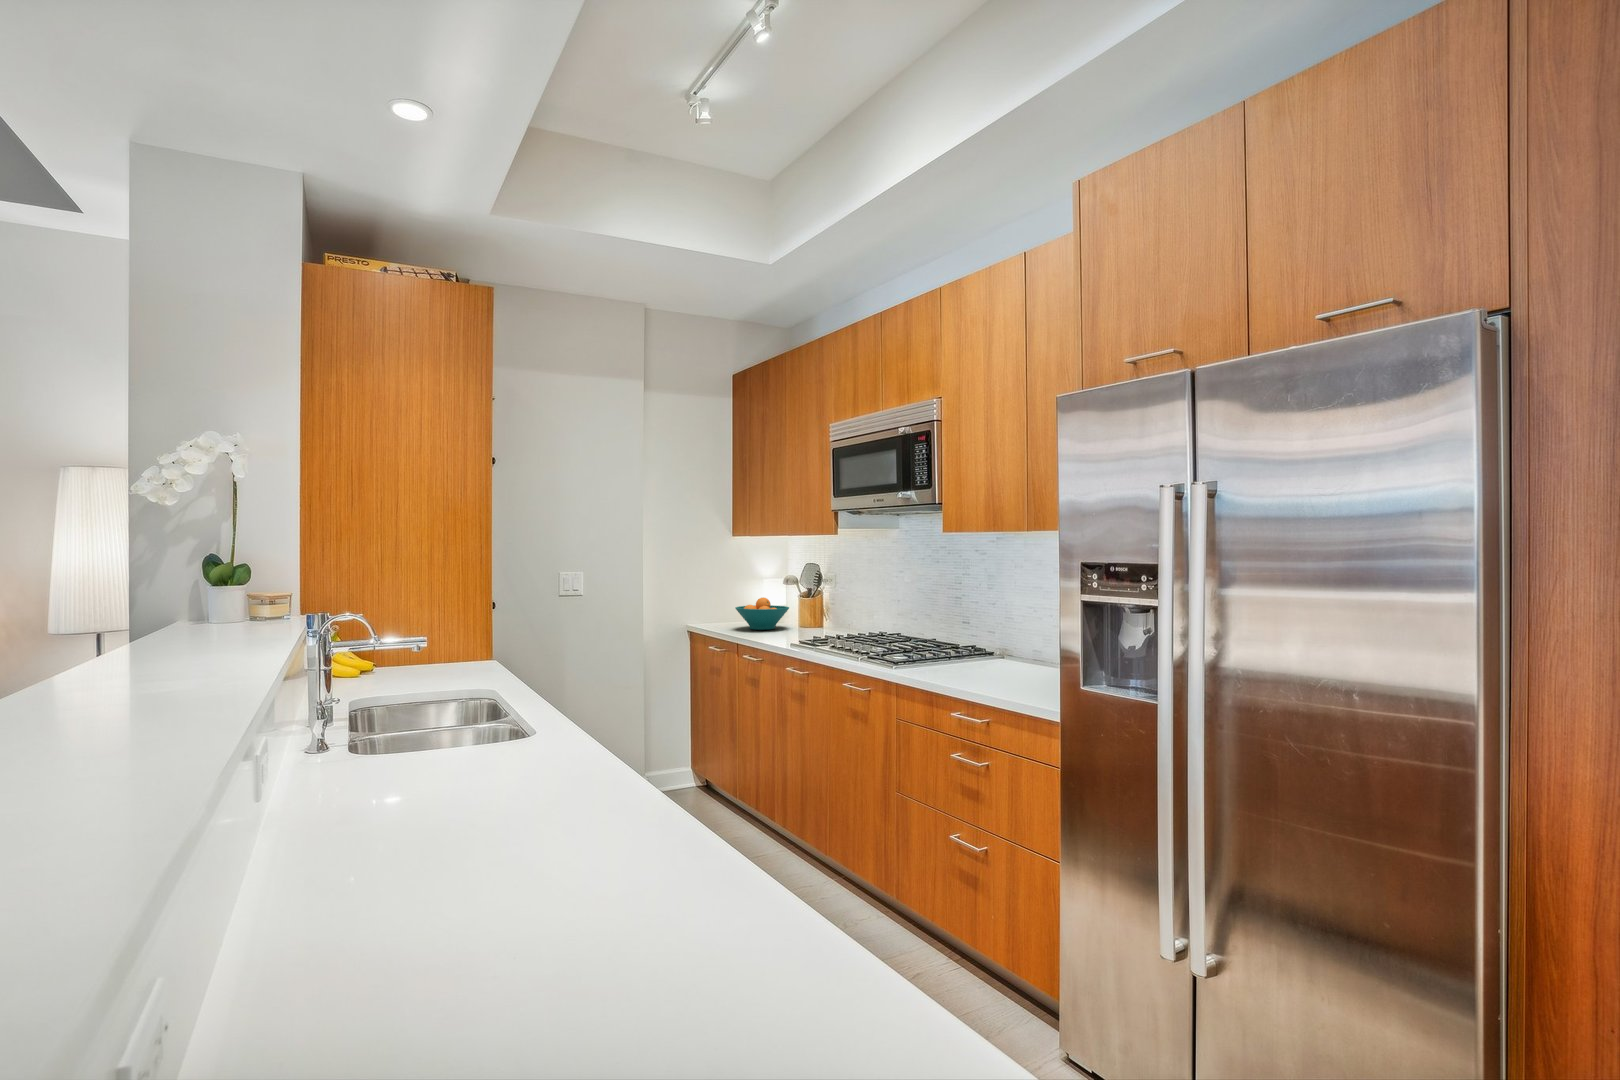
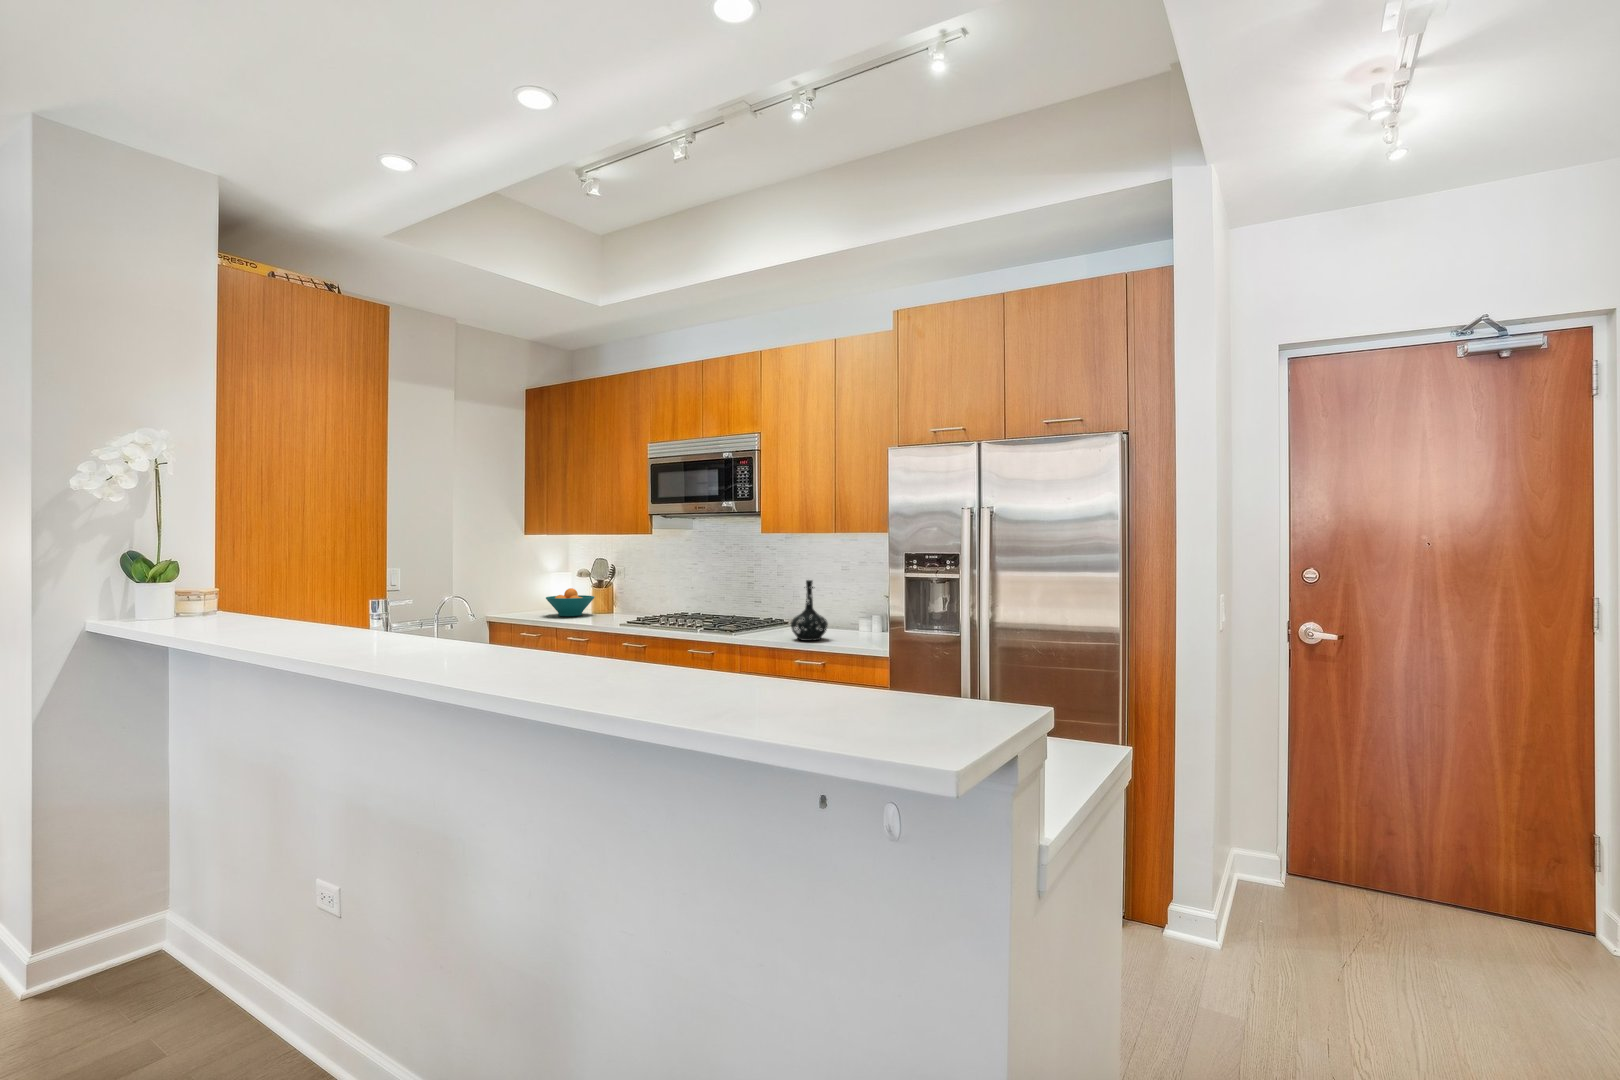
bottle: none [957,598,1011,684] -> present [791,580,828,641]

